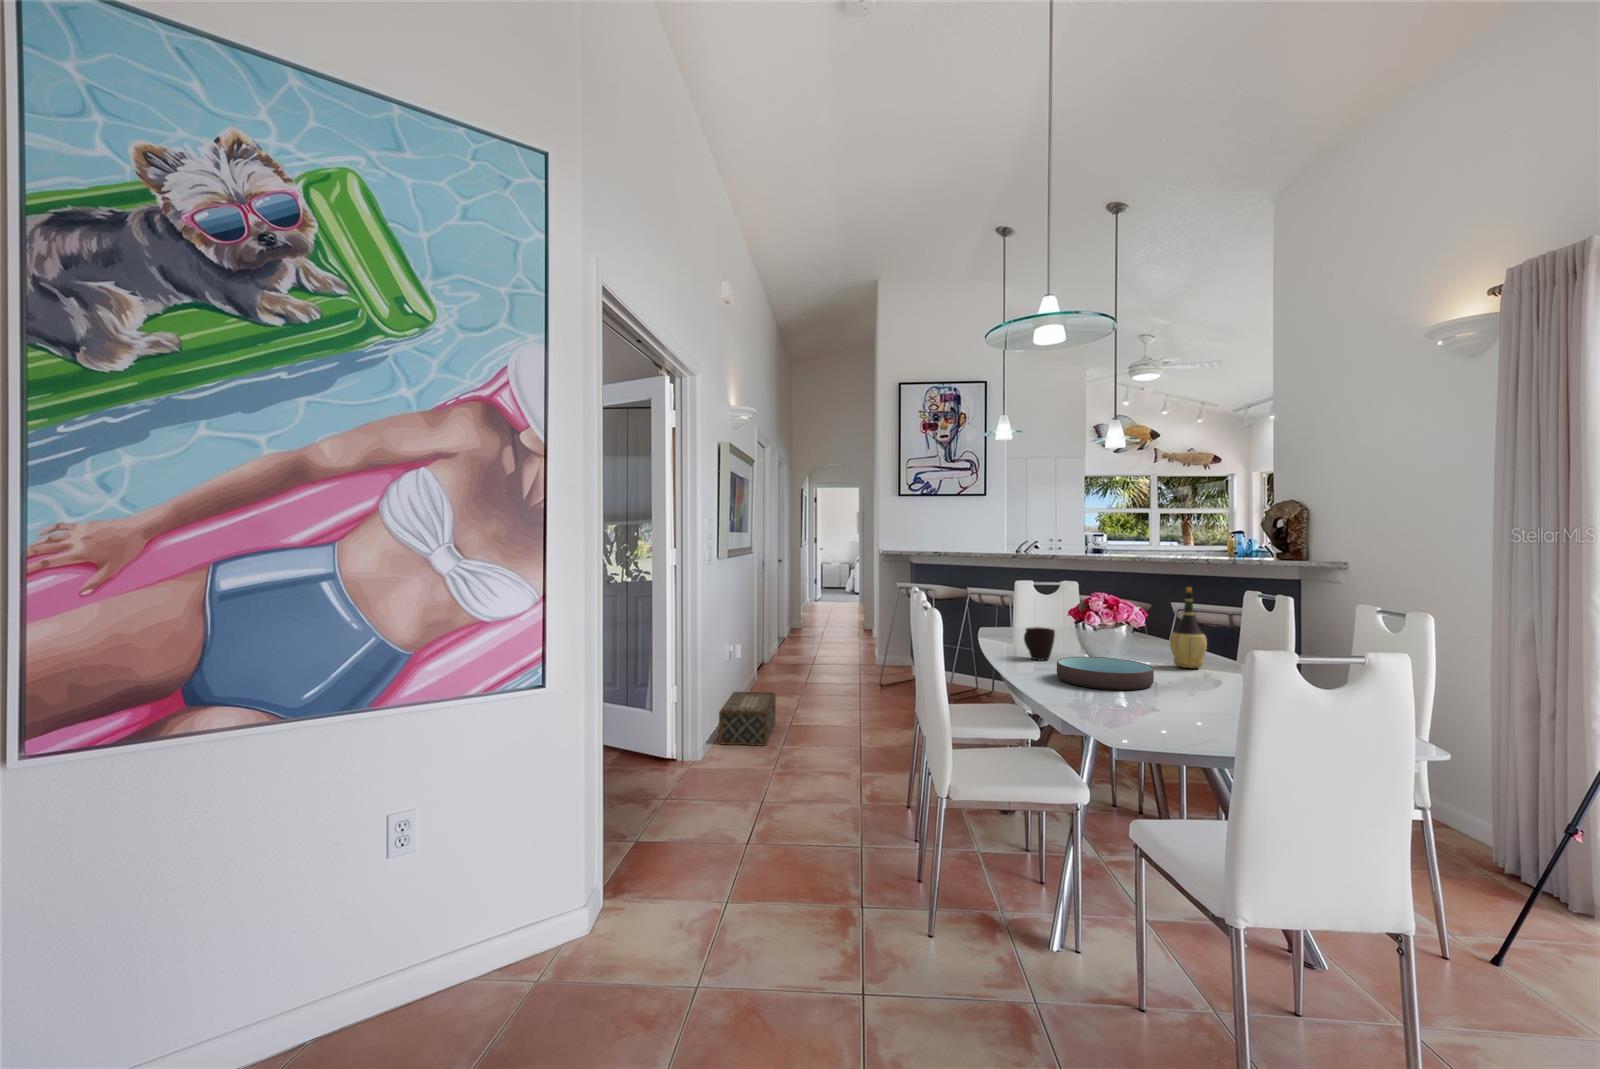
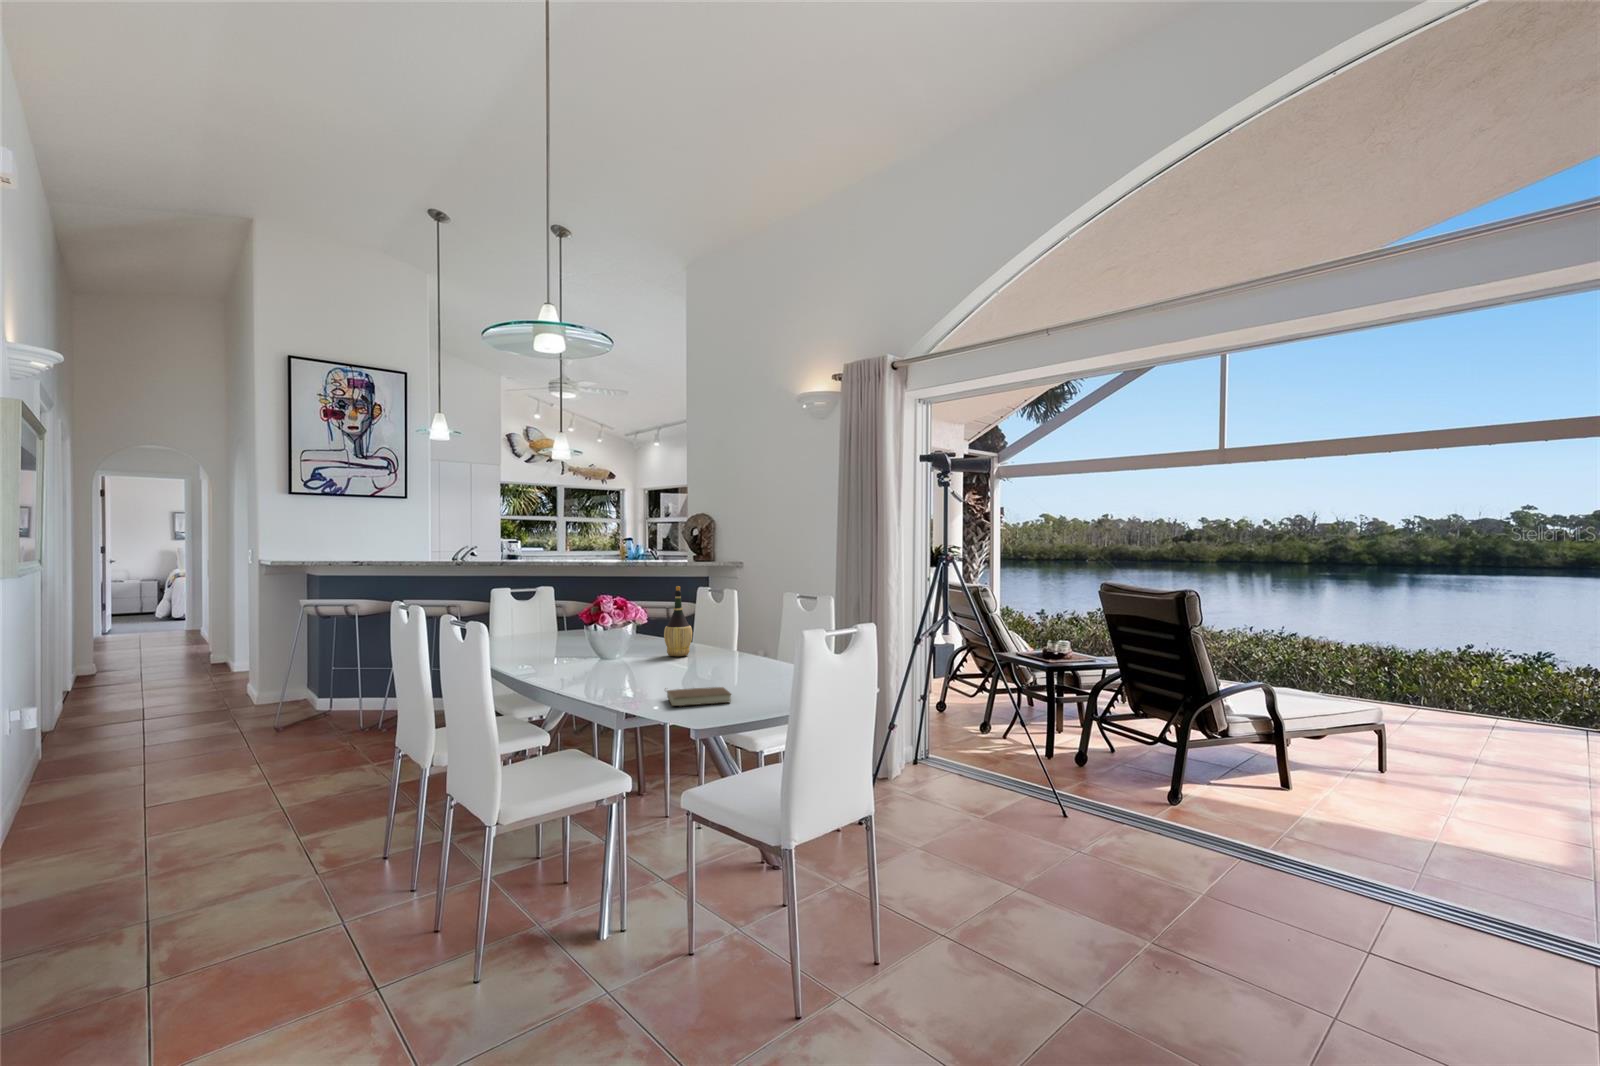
cup: present [1024,627,1055,661] -> none [532,636,566,670]
bowl: present [1057,657,1154,690] -> none [587,656,672,686]
woven basket: present [719,692,776,746] -> none [5,780,114,884]
book: none [1112,696,1190,725] -> present [665,687,731,706]

